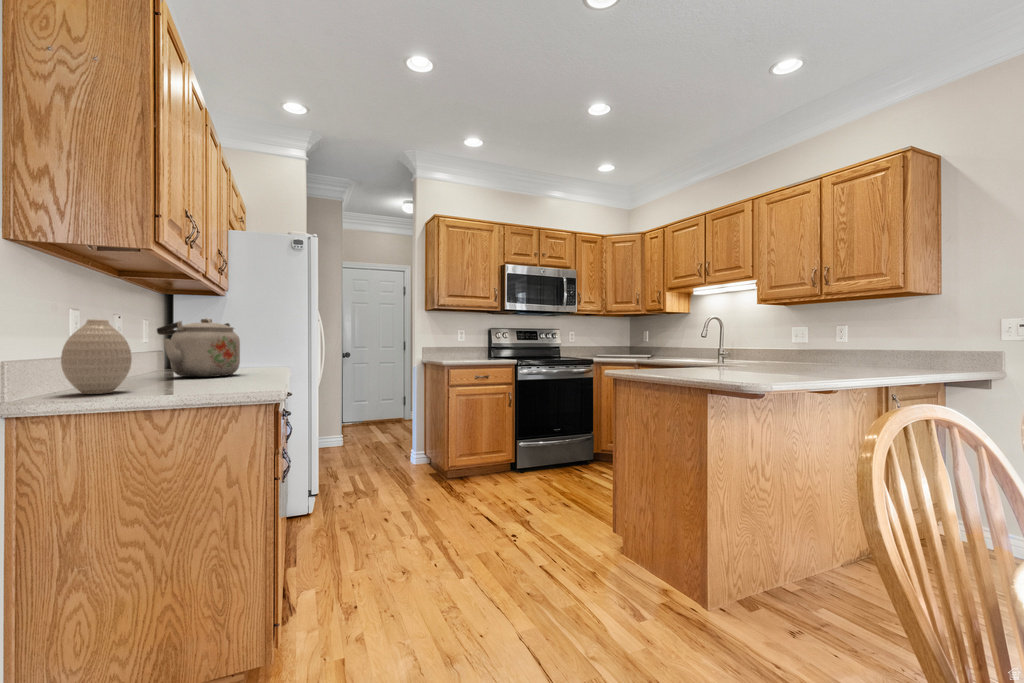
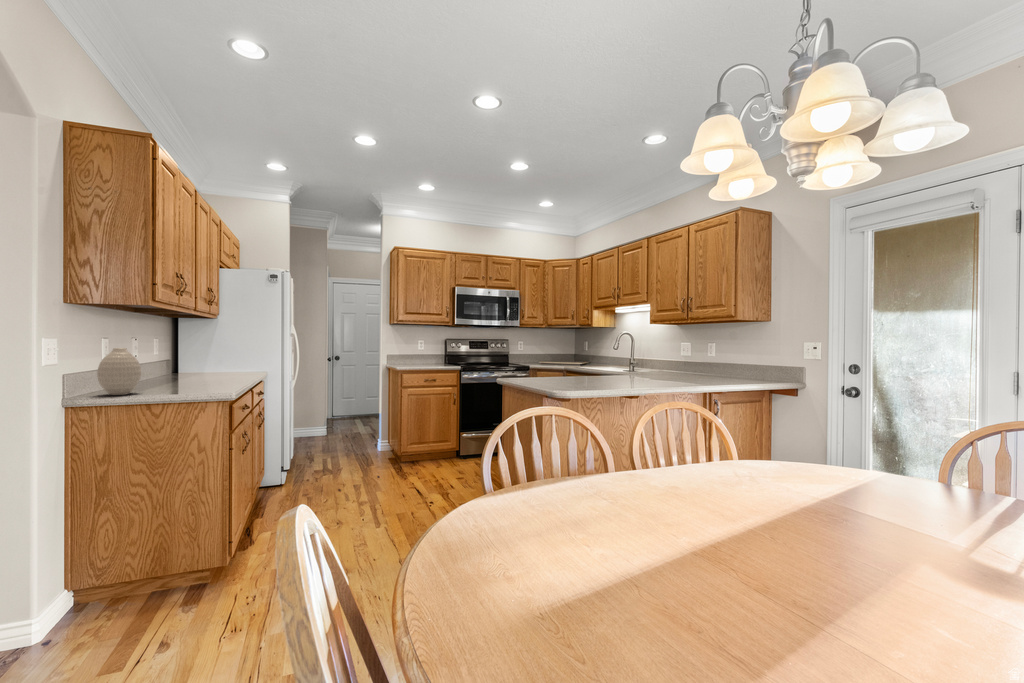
kettle: present [157,319,240,377] -> none [163,341,222,382]

